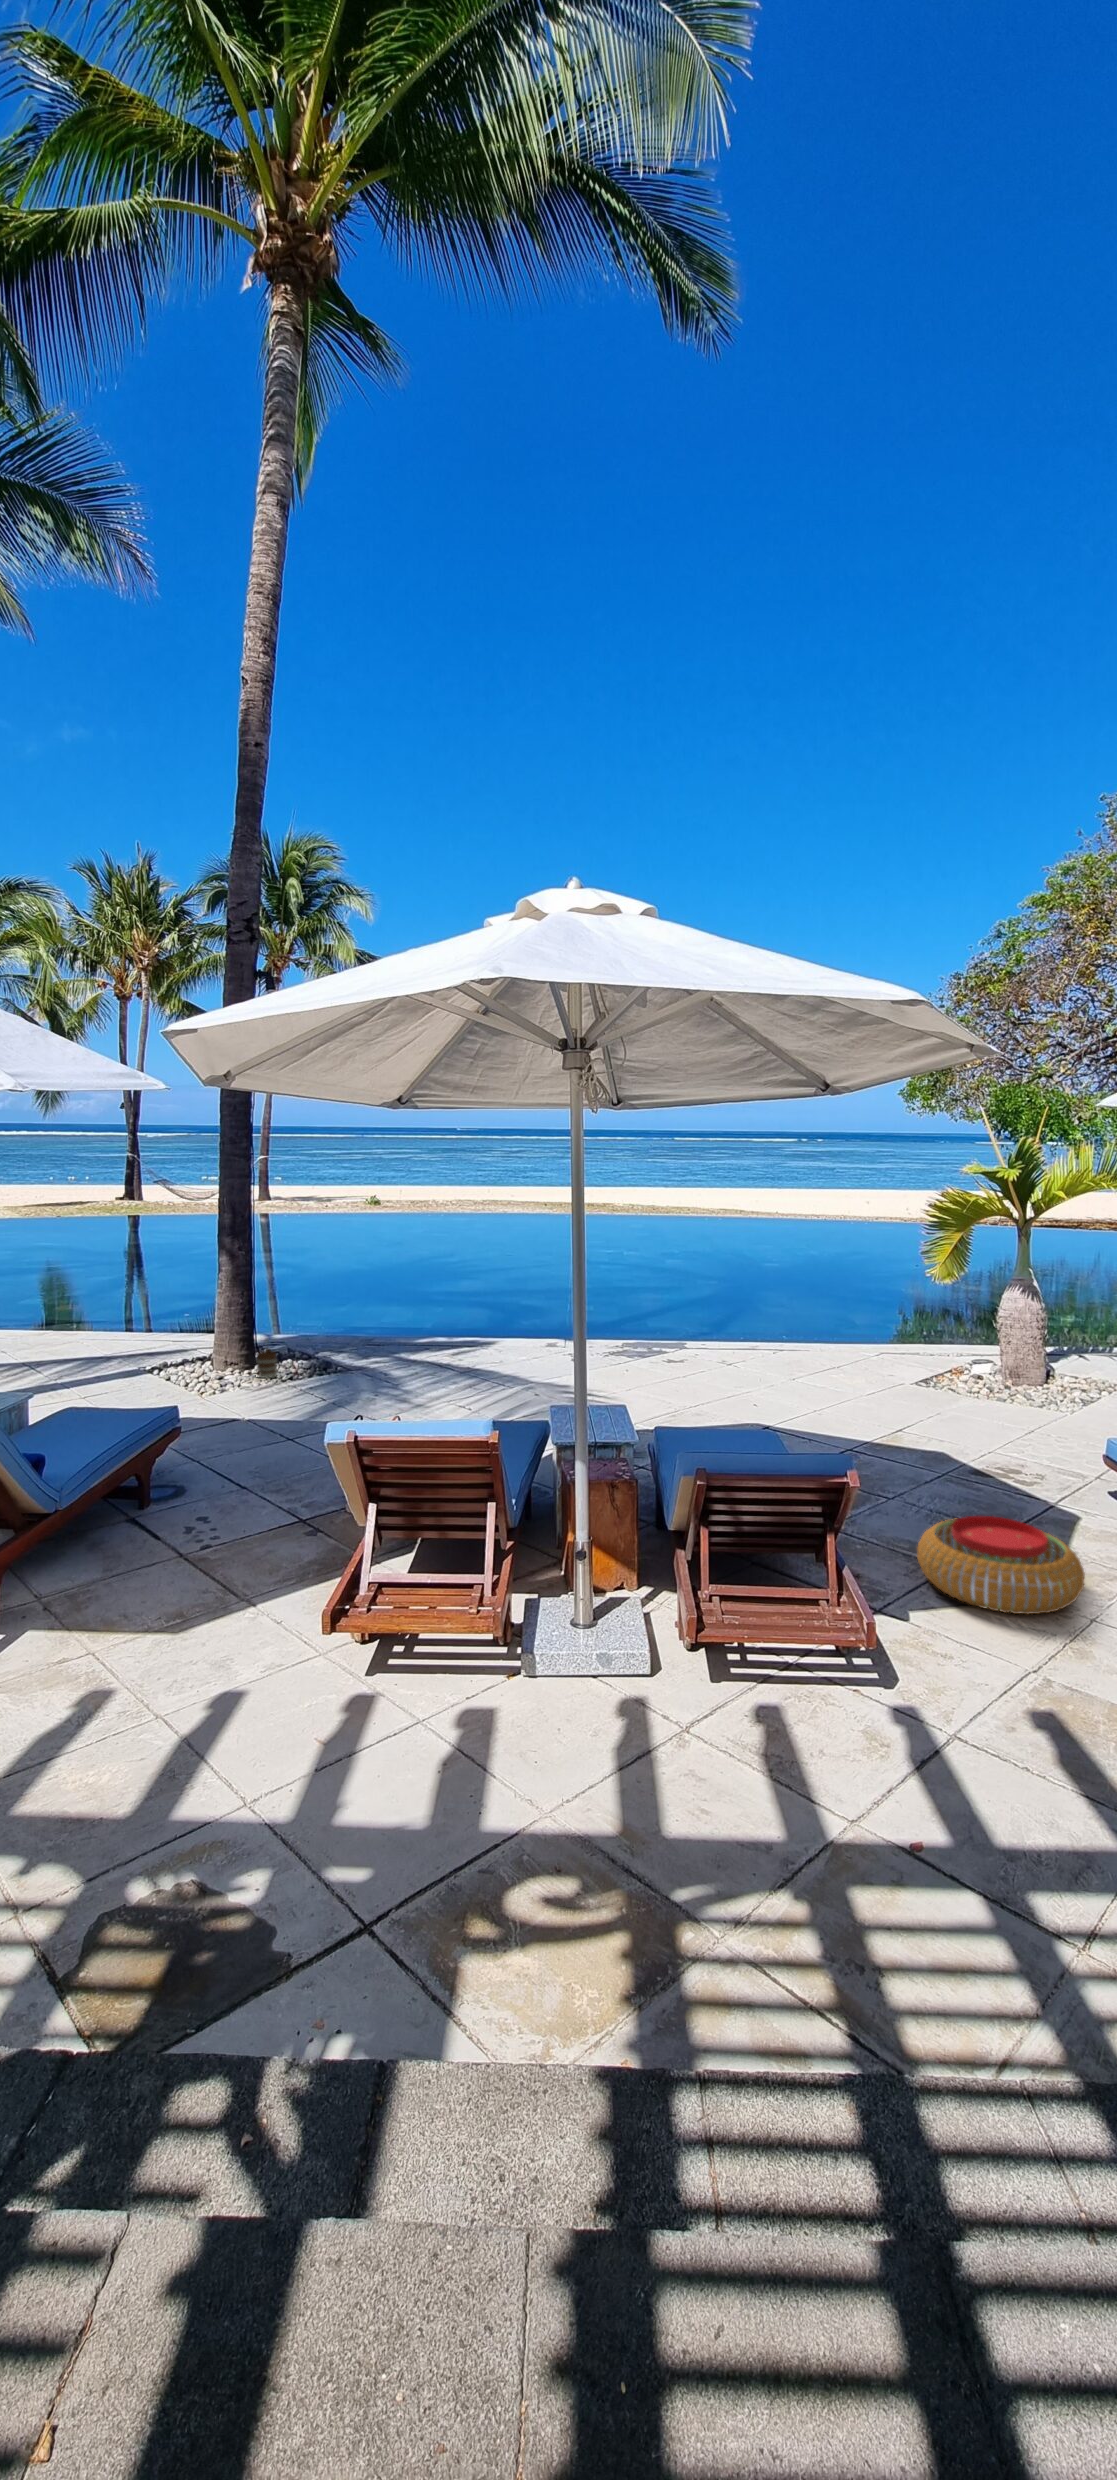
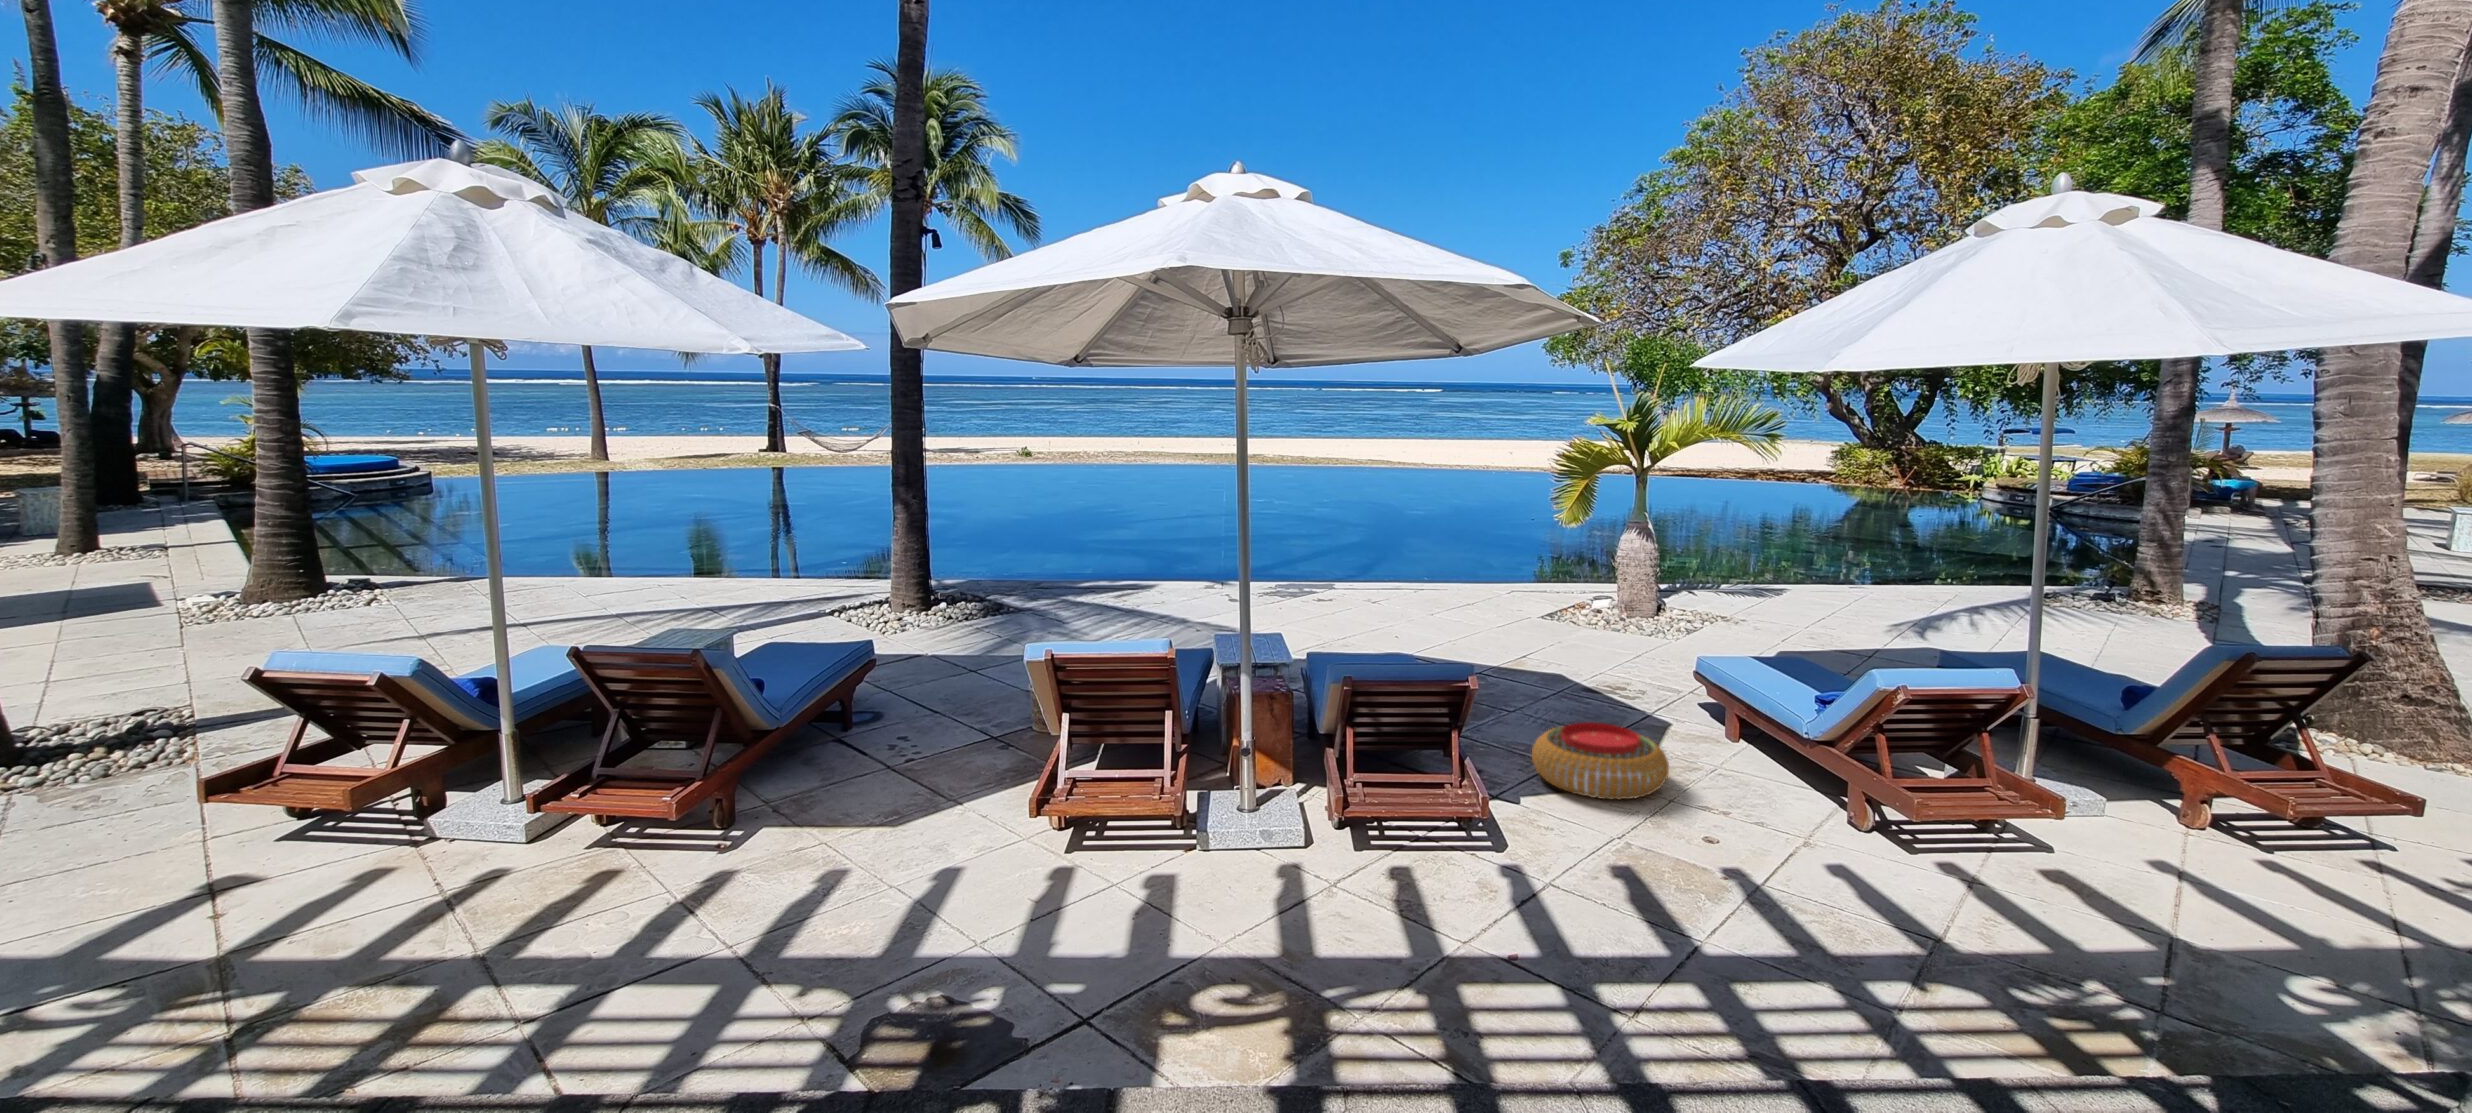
wooden bucket: present [256,1348,278,1378] -> none [930,584,952,622]

